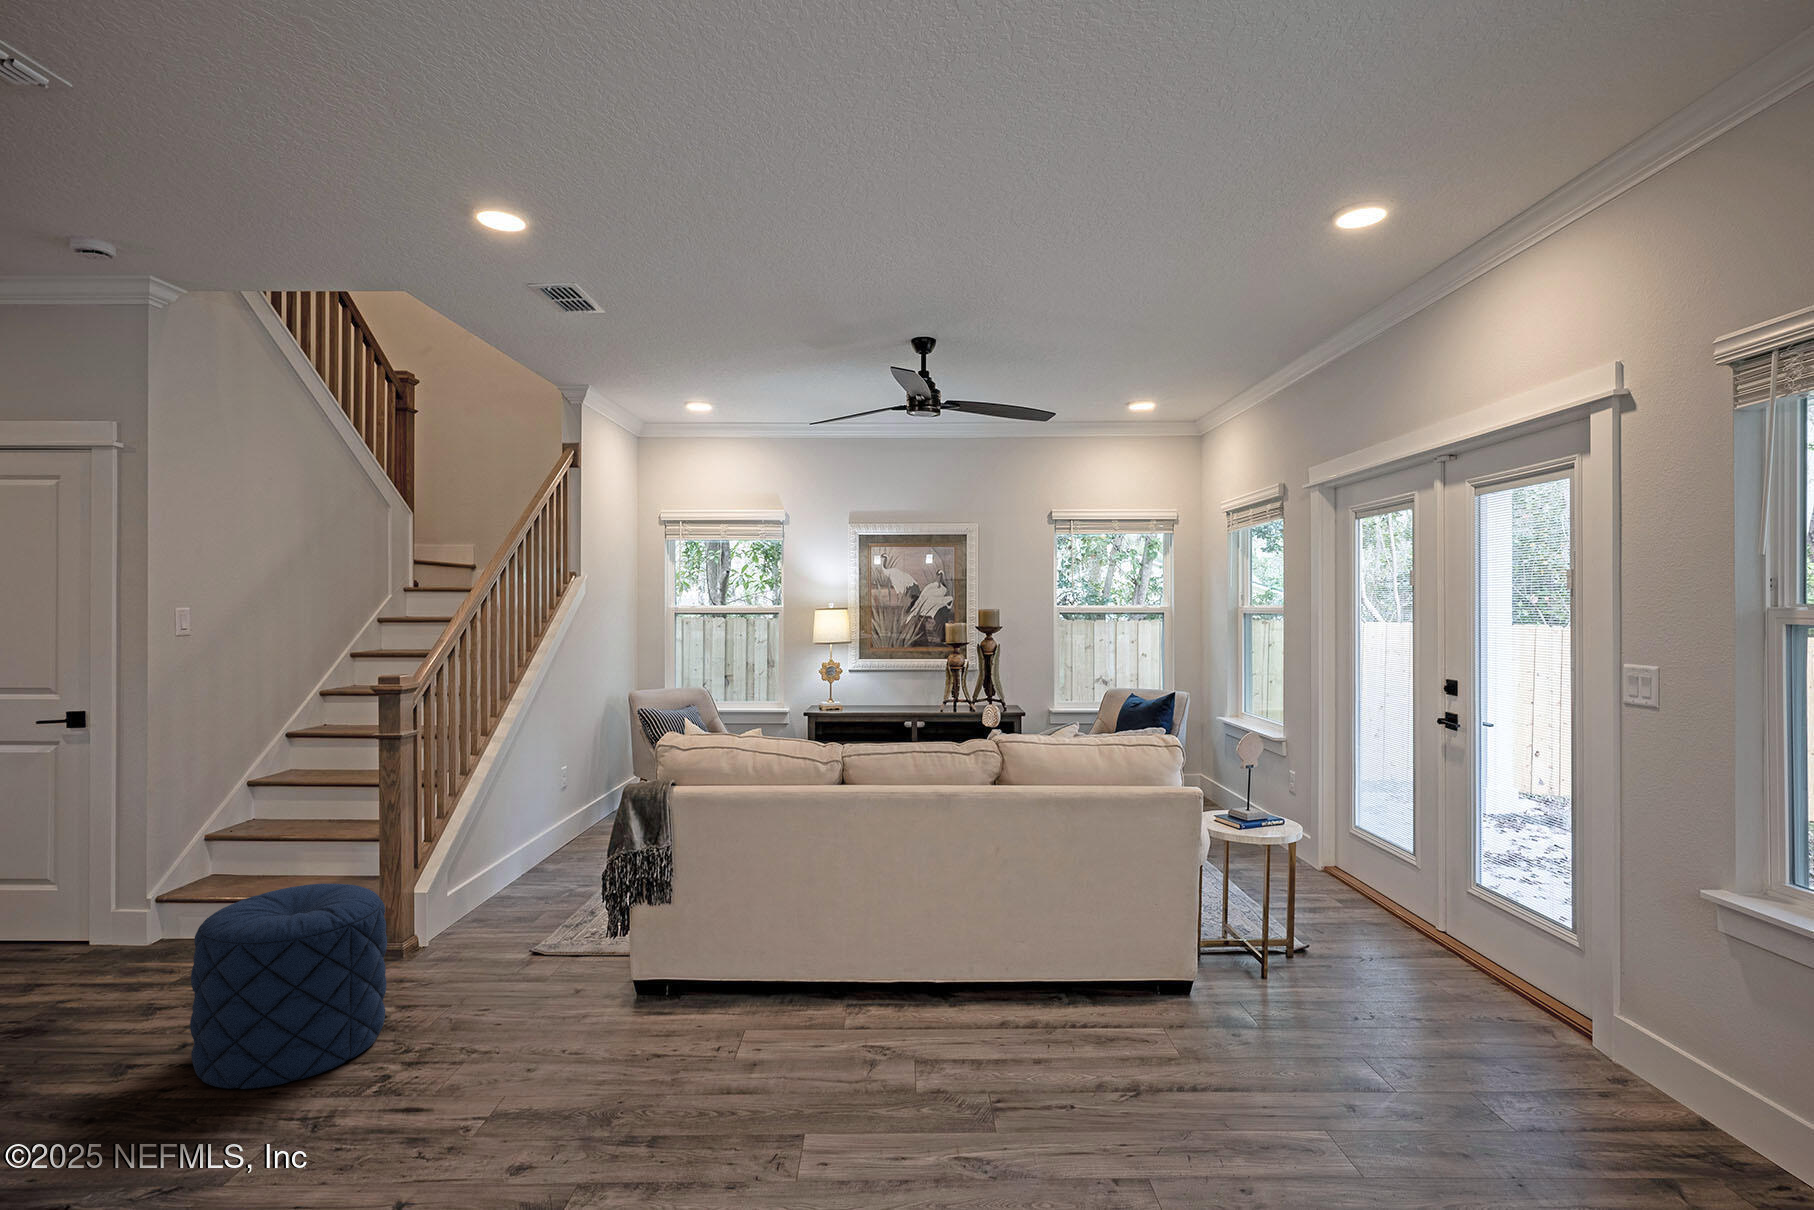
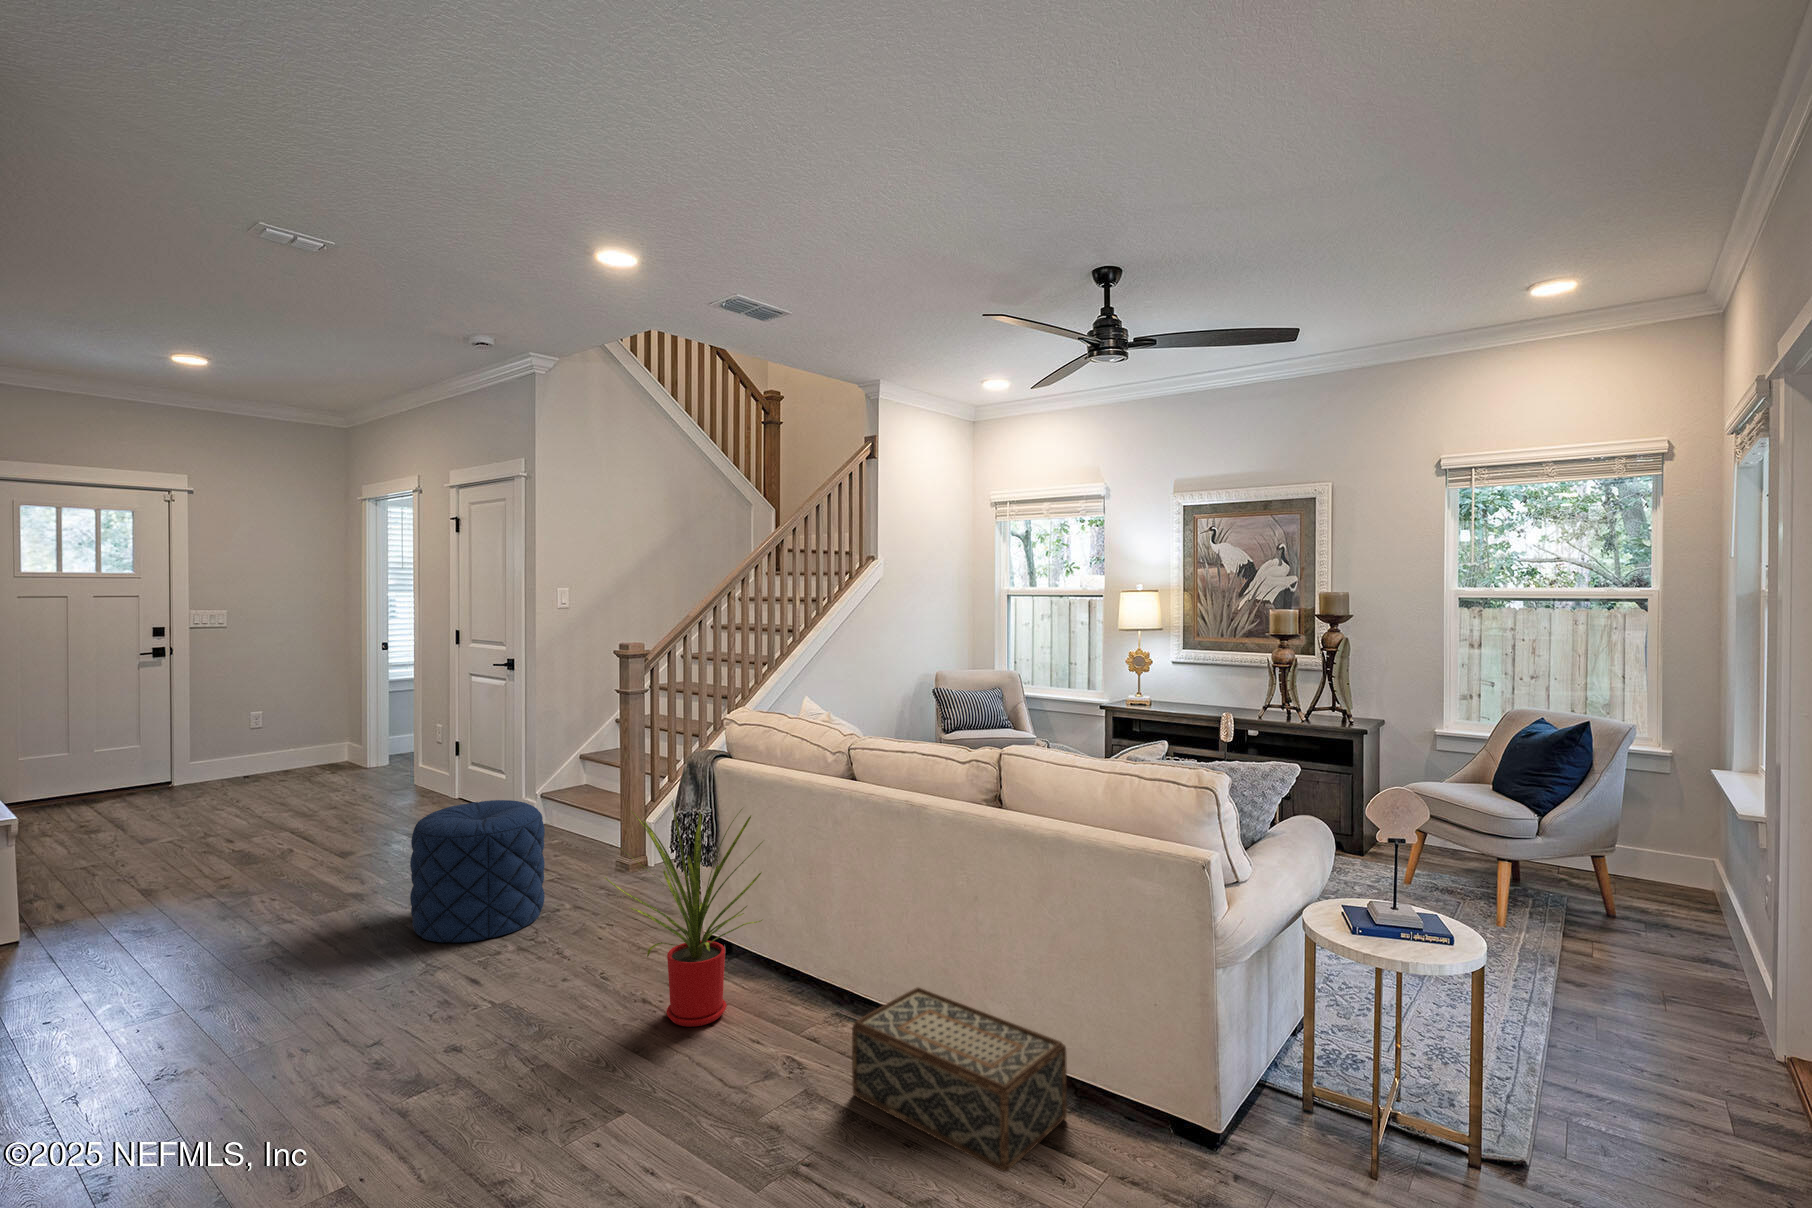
house plant: none [651,823,813,1055] -> present [605,802,763,1027]
woven basket: none [951,948,1114,1049] -> present [852,988,1067,1172]

